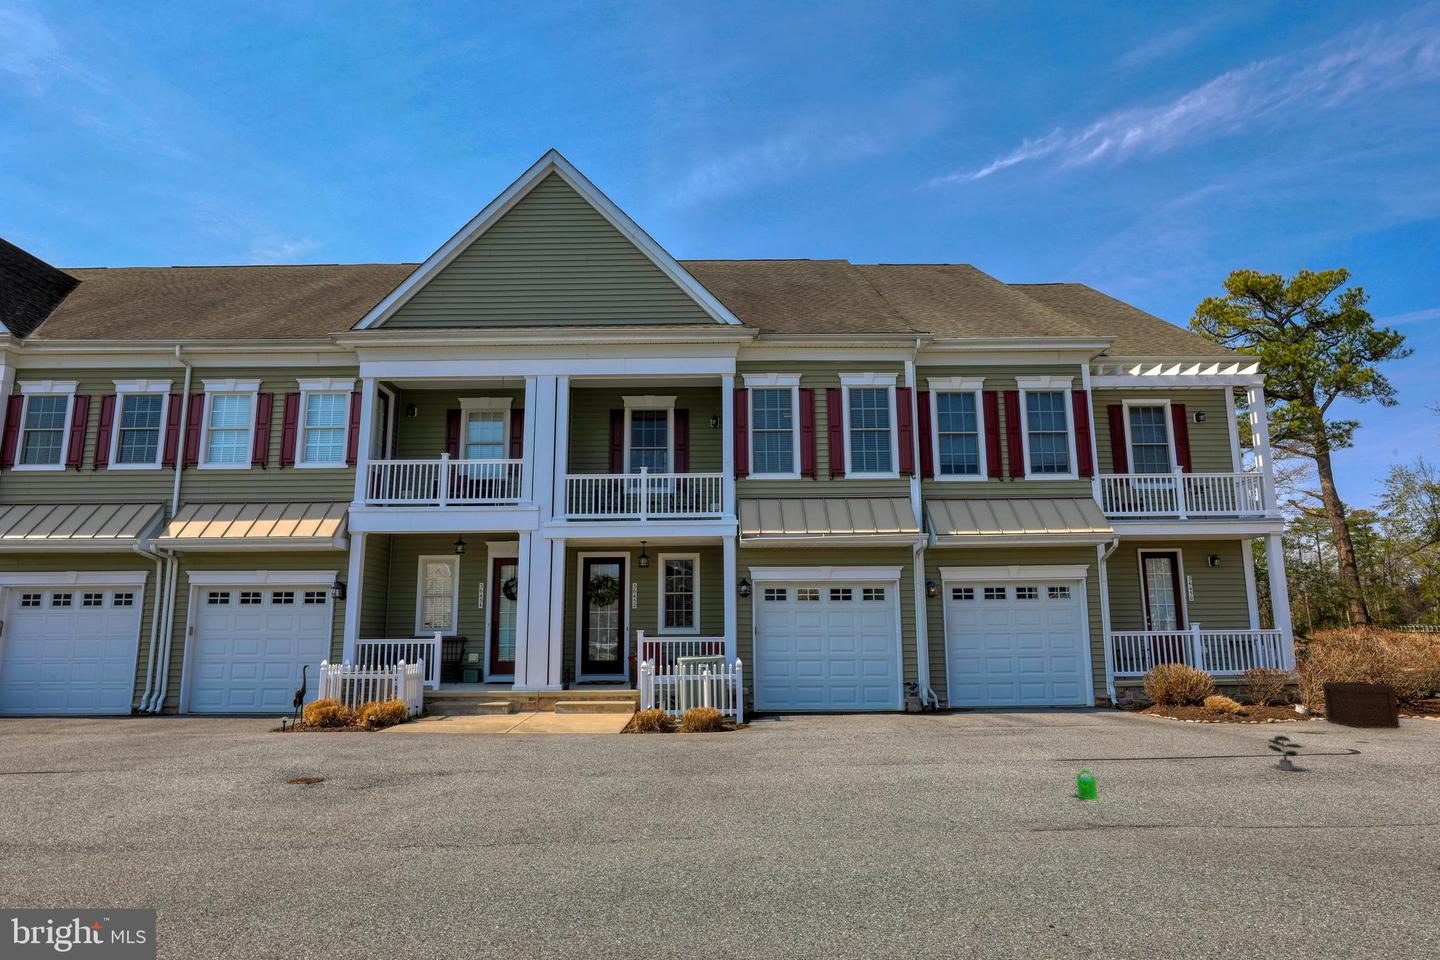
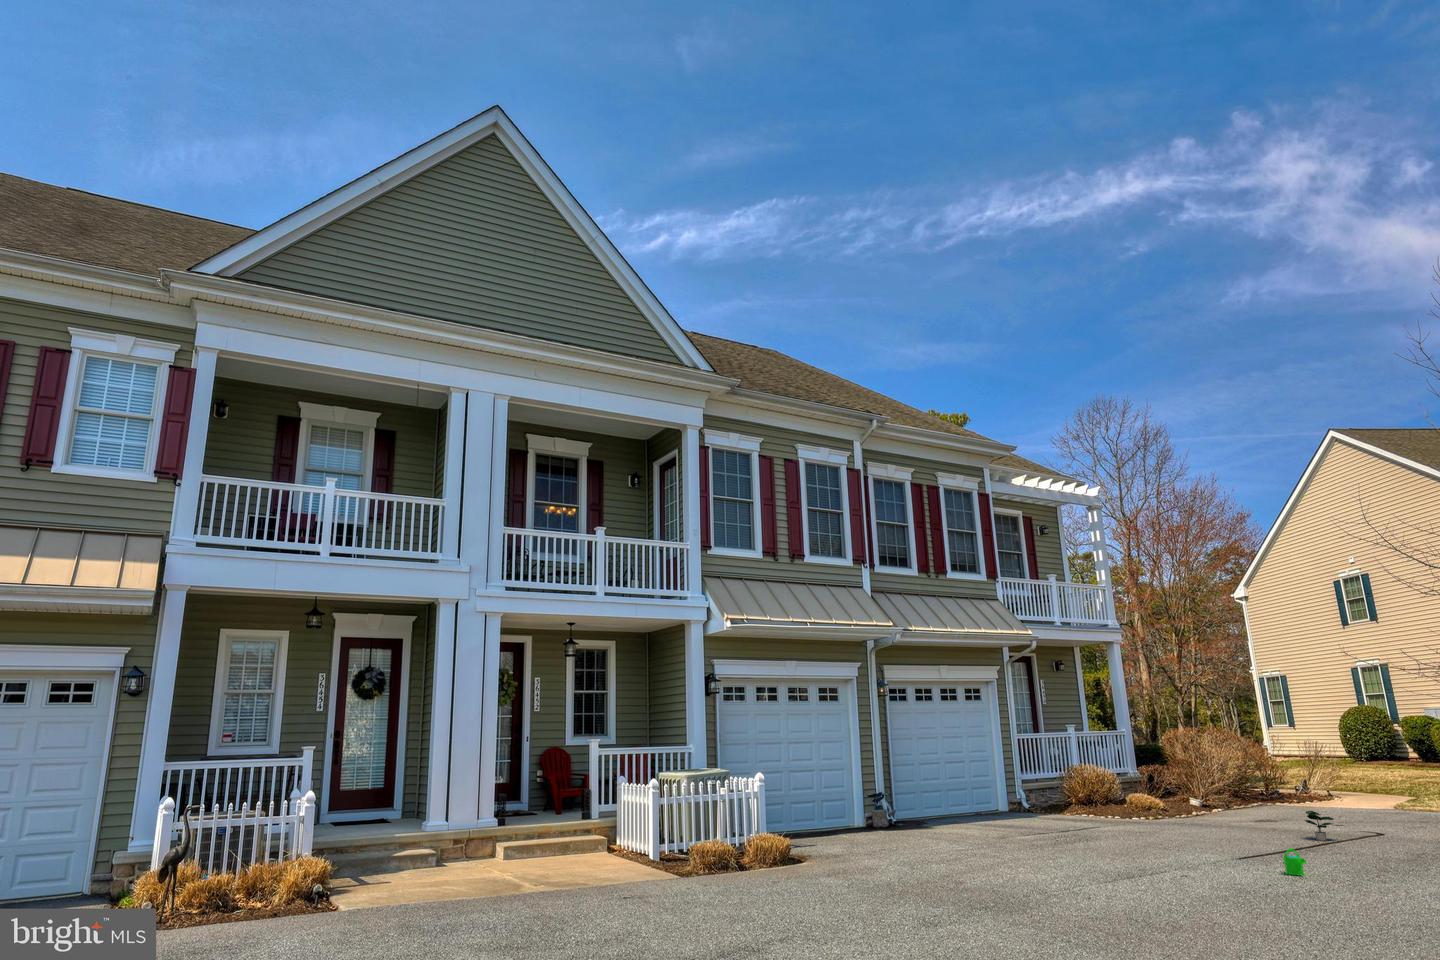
wooden crate: present [1323,682,1400,728] -> none [1206,769,1265,809]

